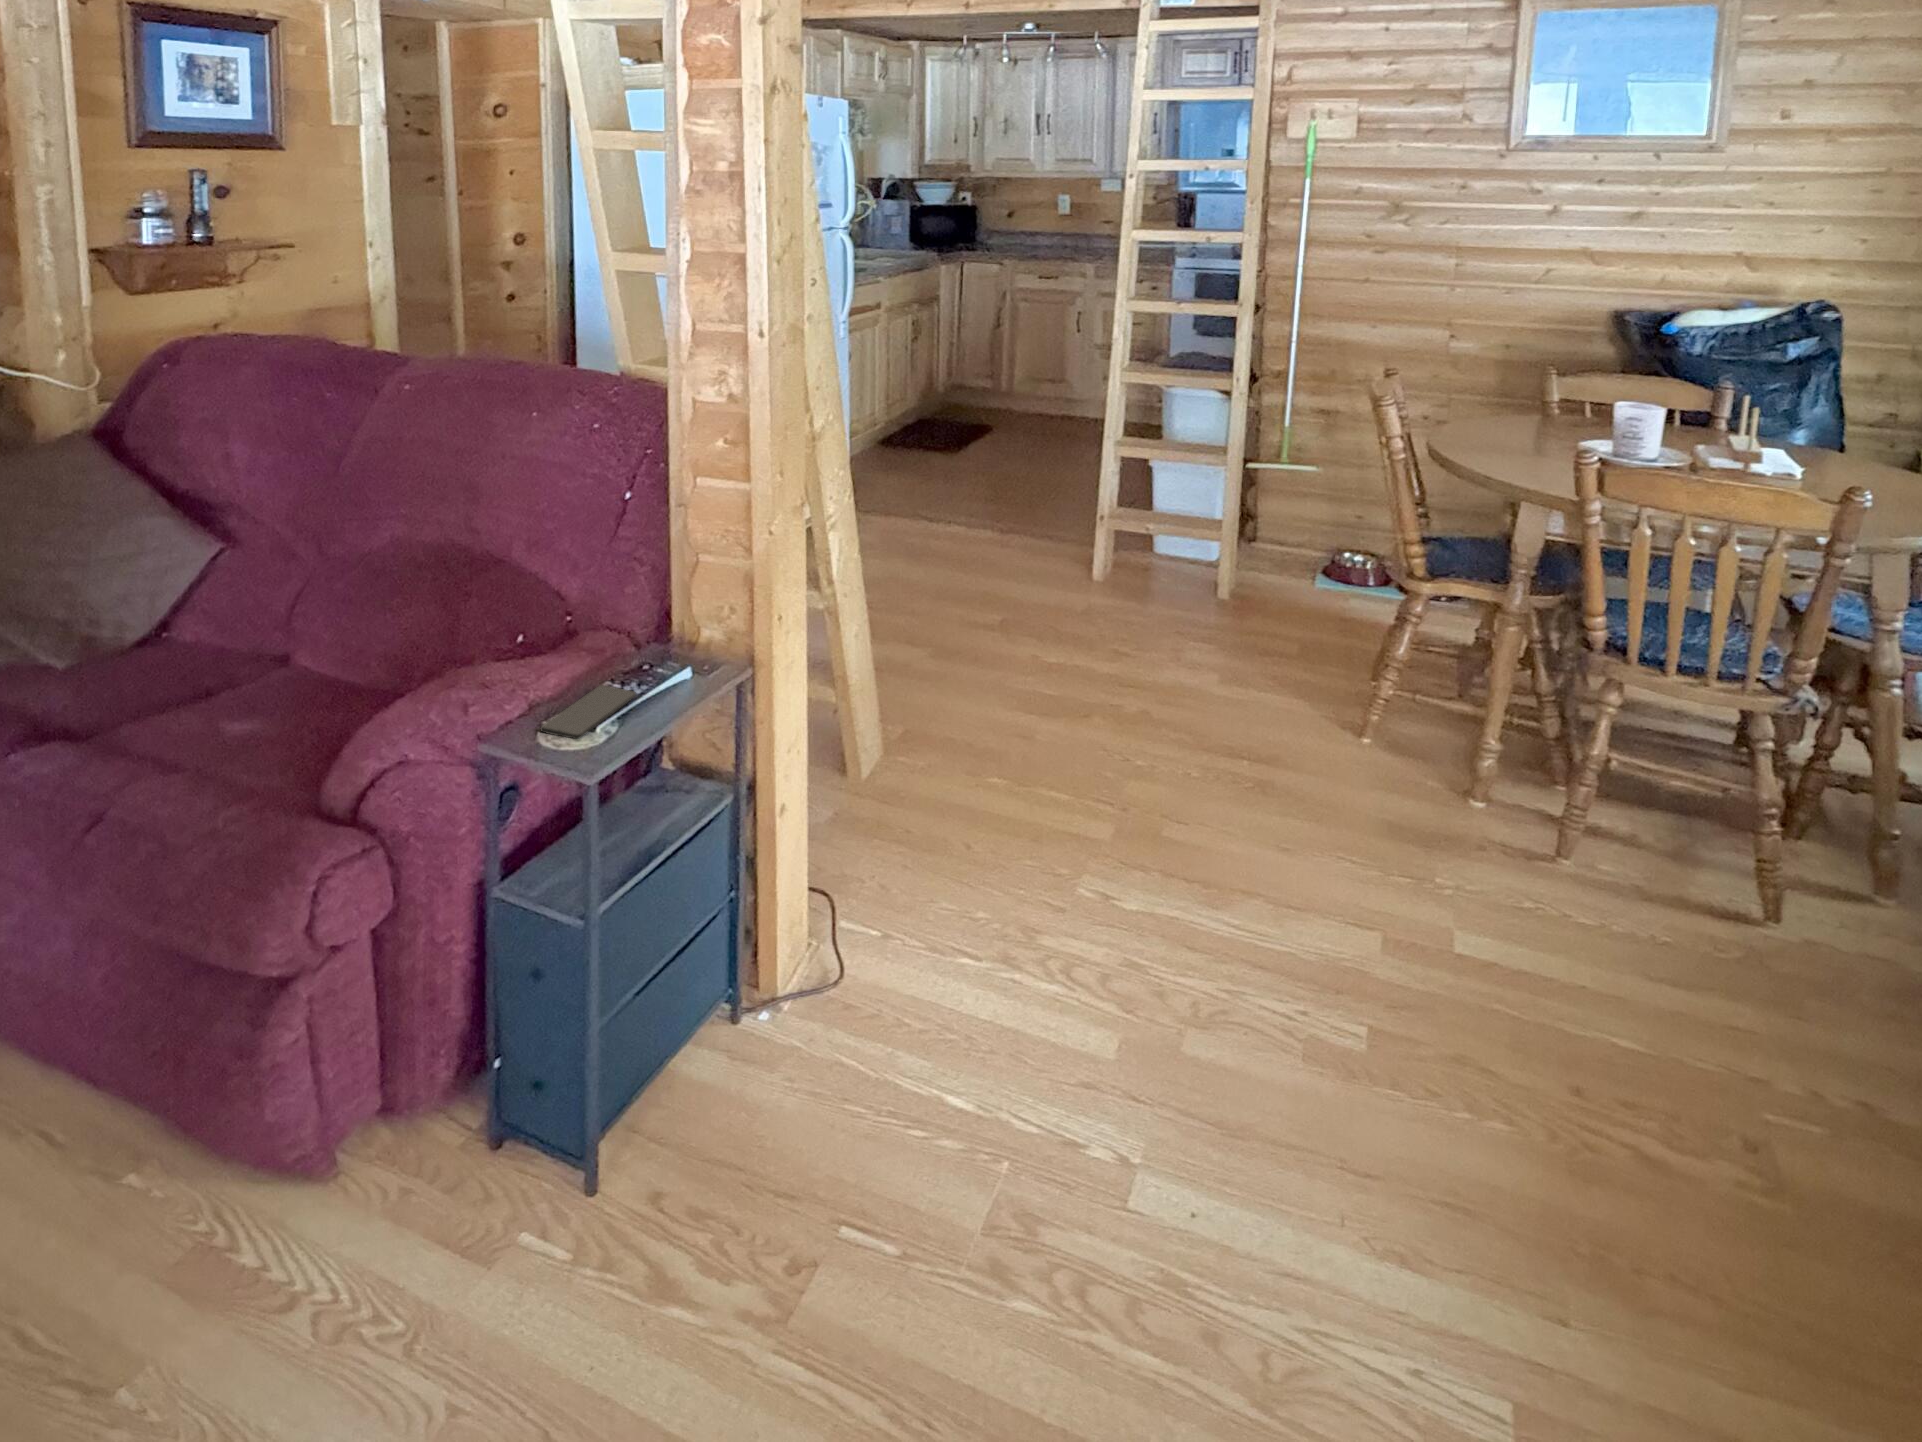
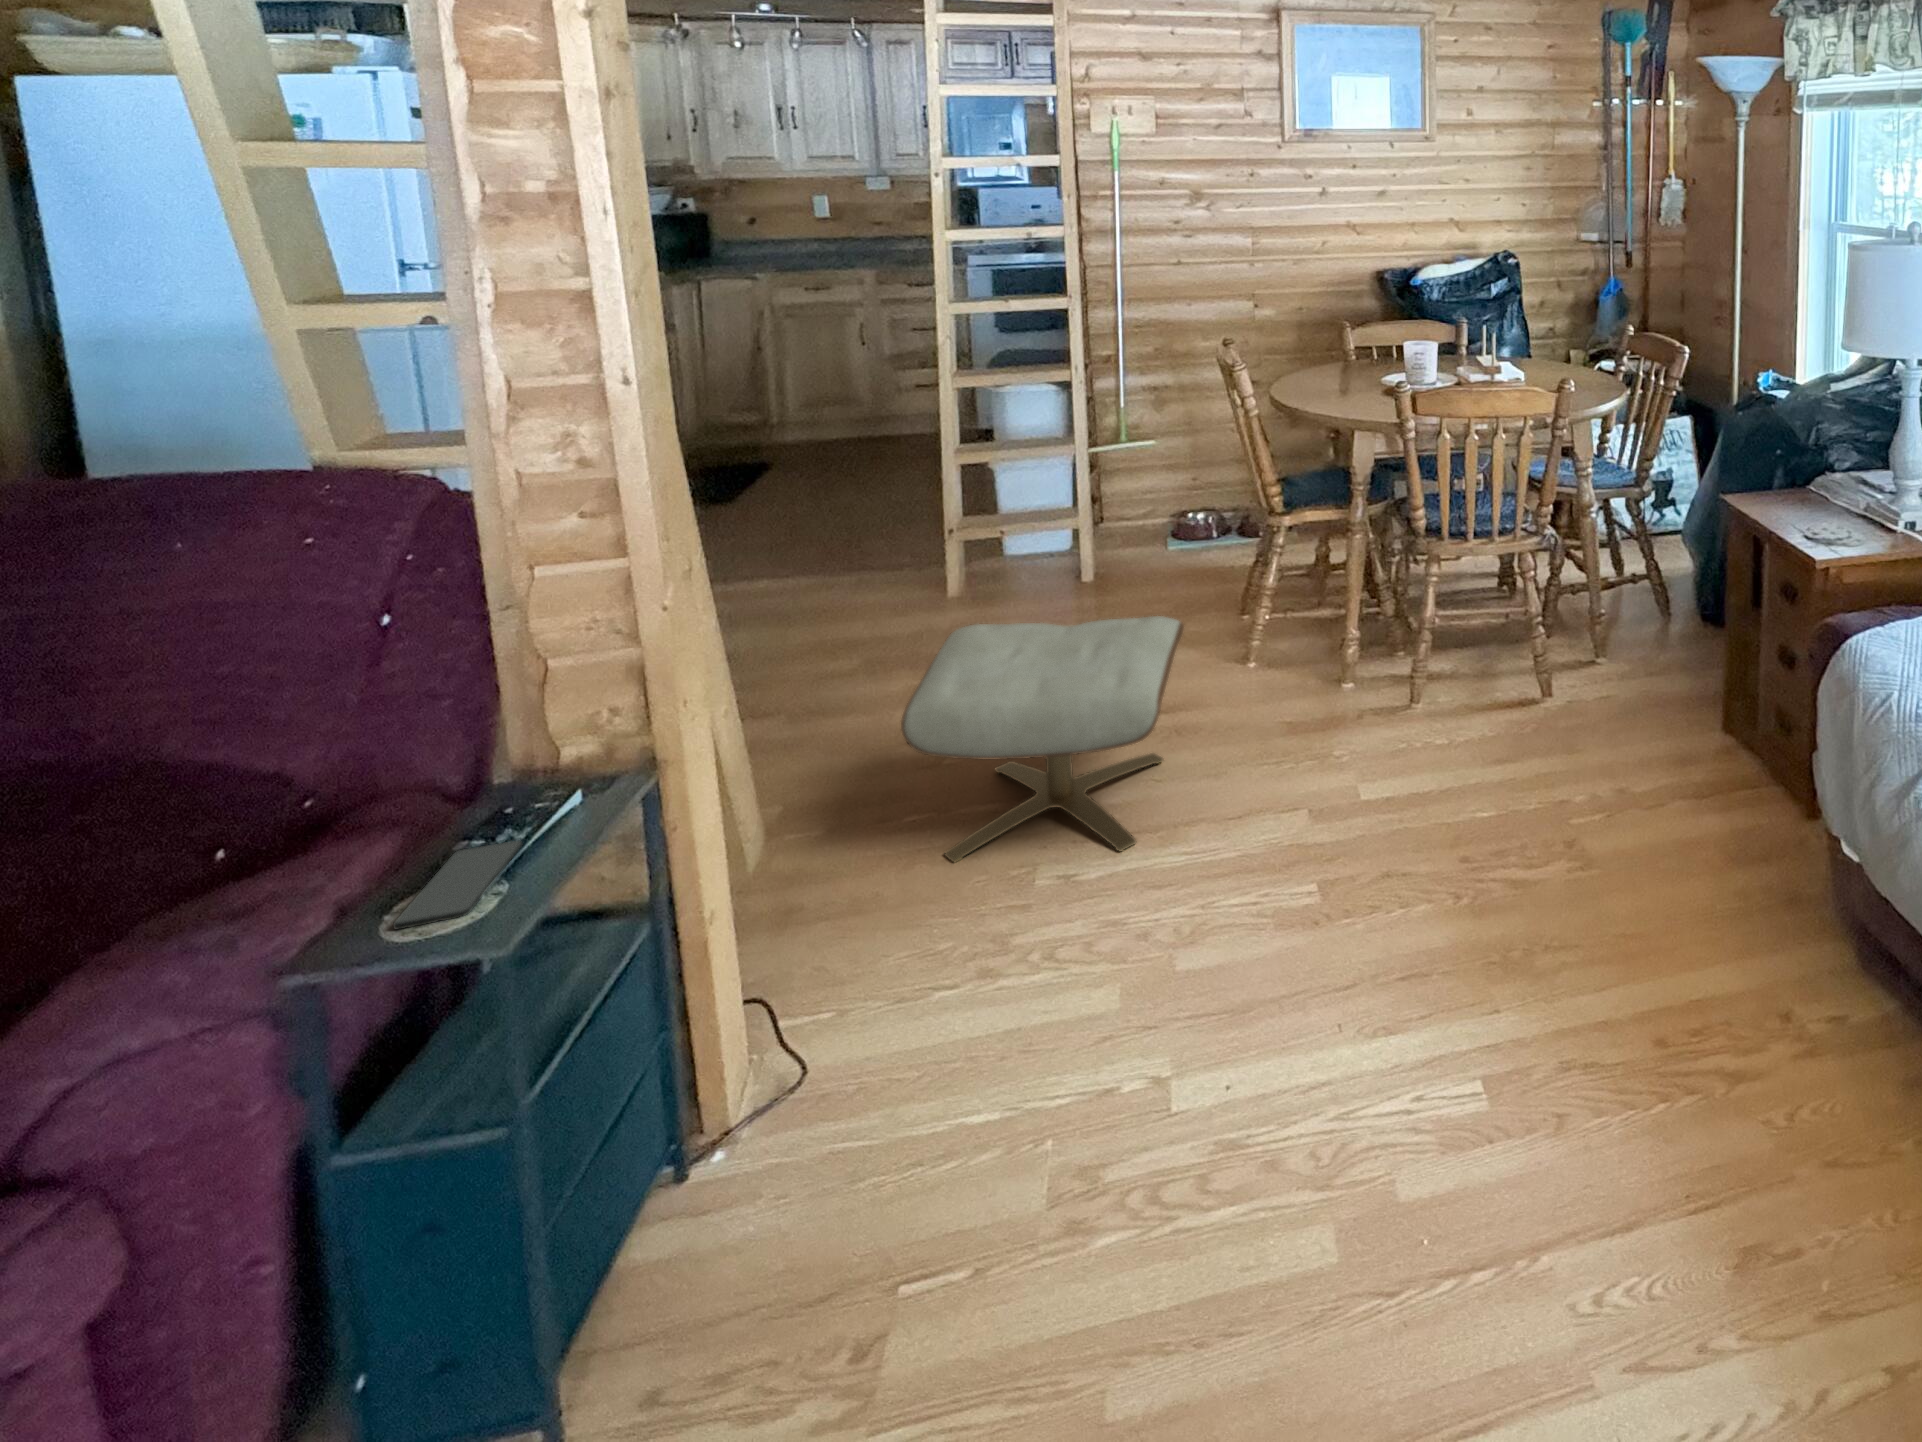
ottoman: none [982,611,1269,890] -> present [901,616,1184,862]

